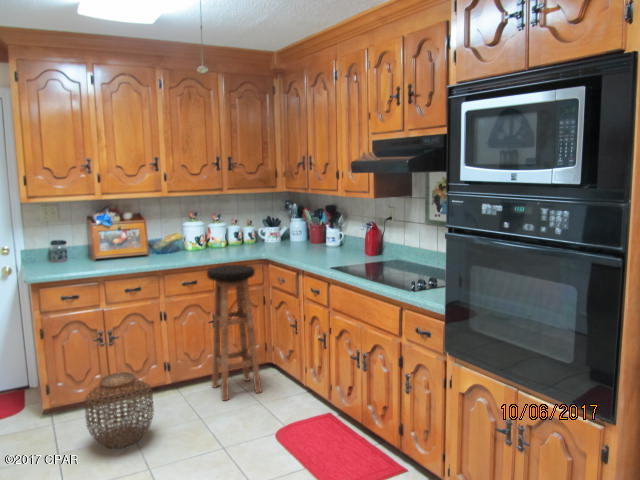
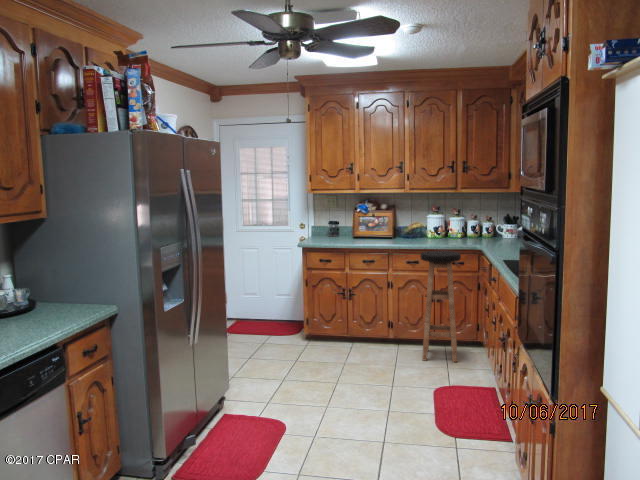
woven basket: present [85,372,153,449] -> none [315,315,360,368]

